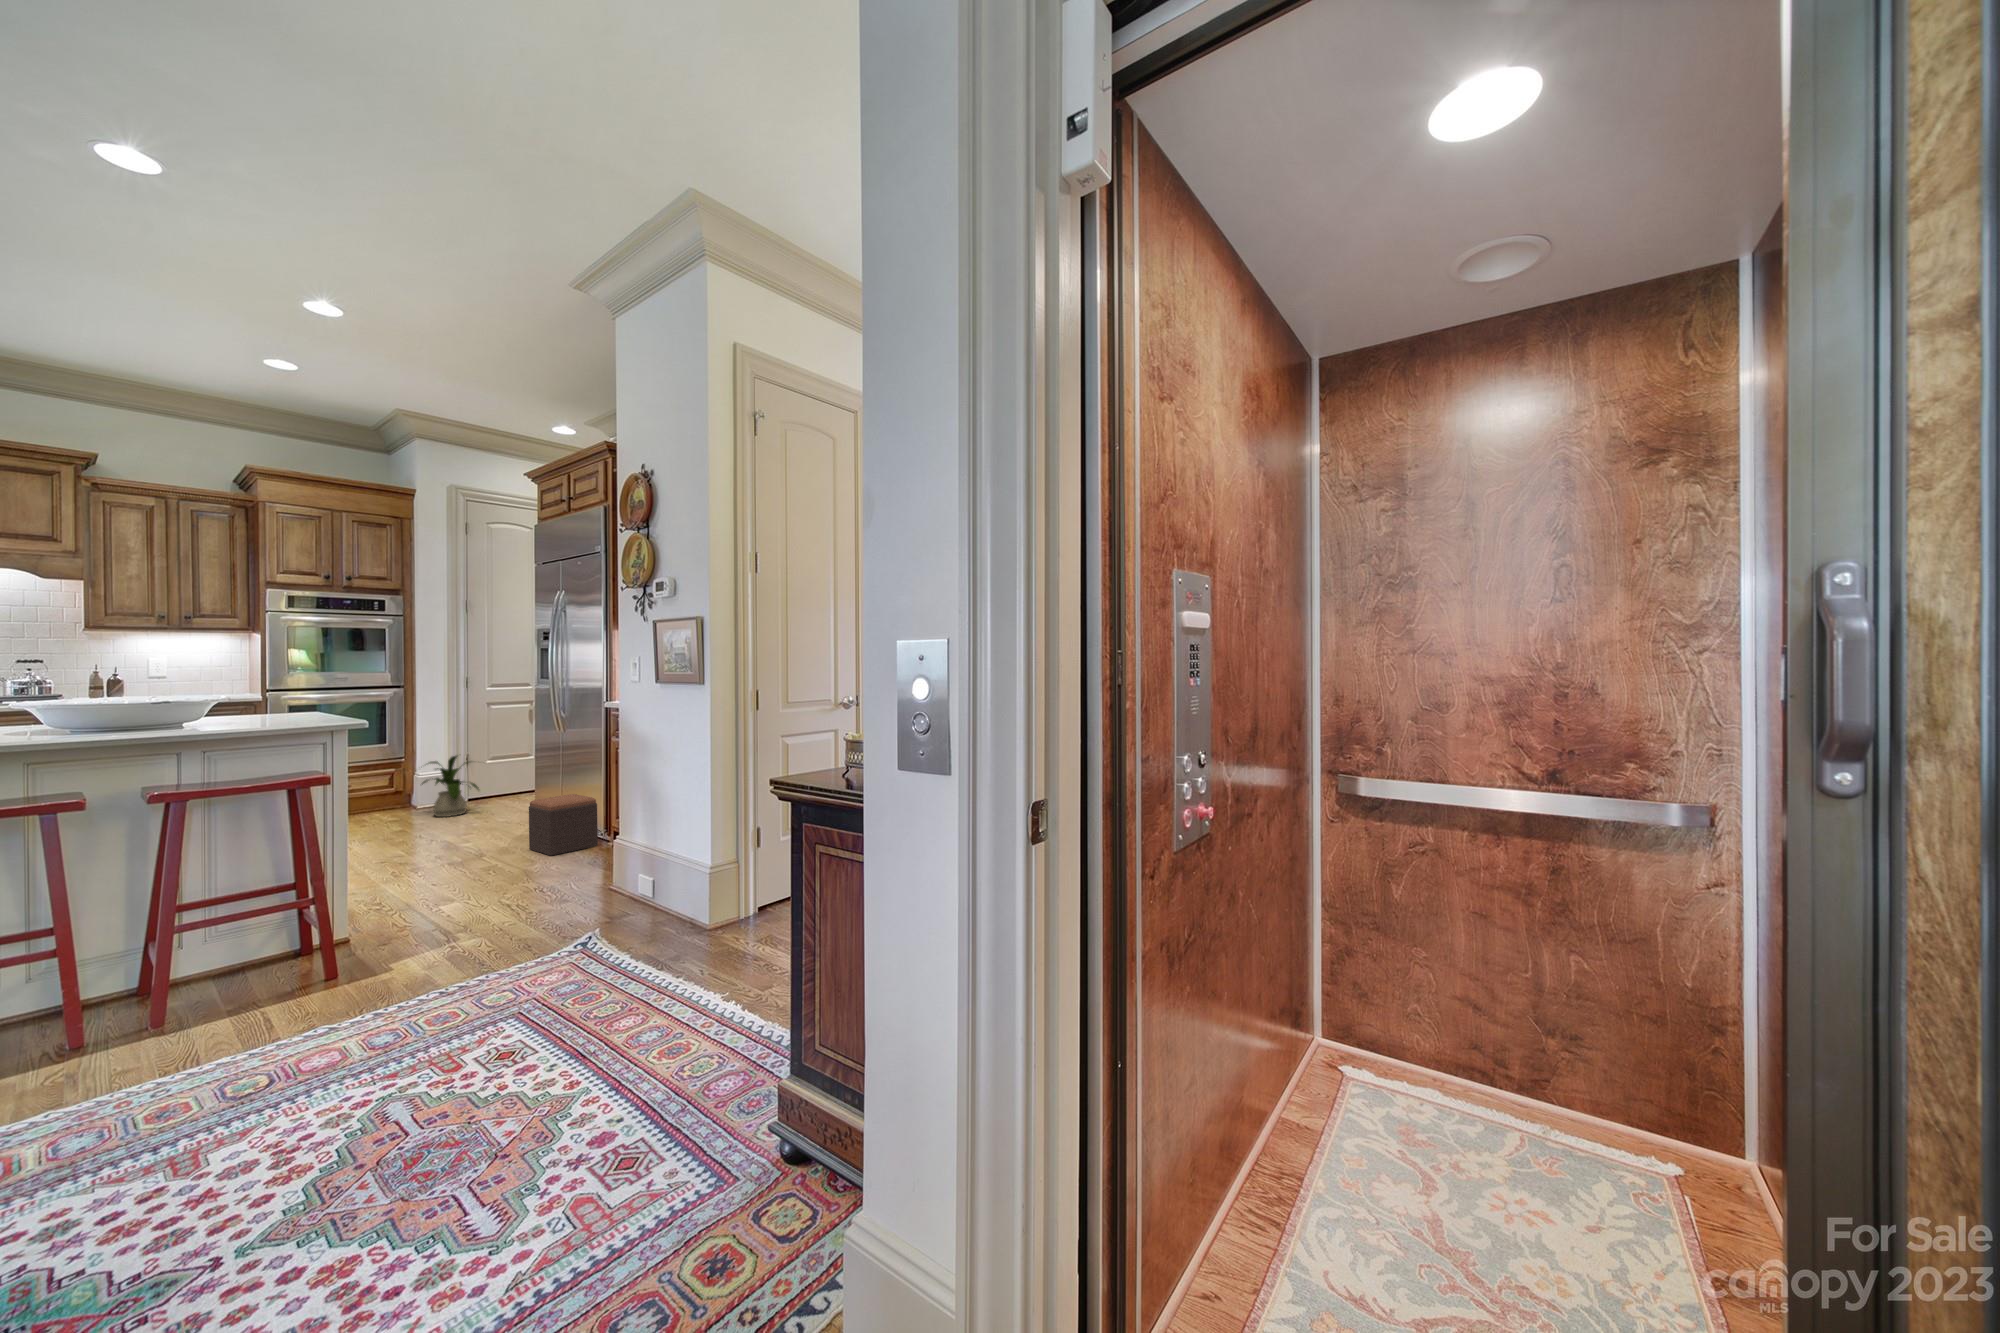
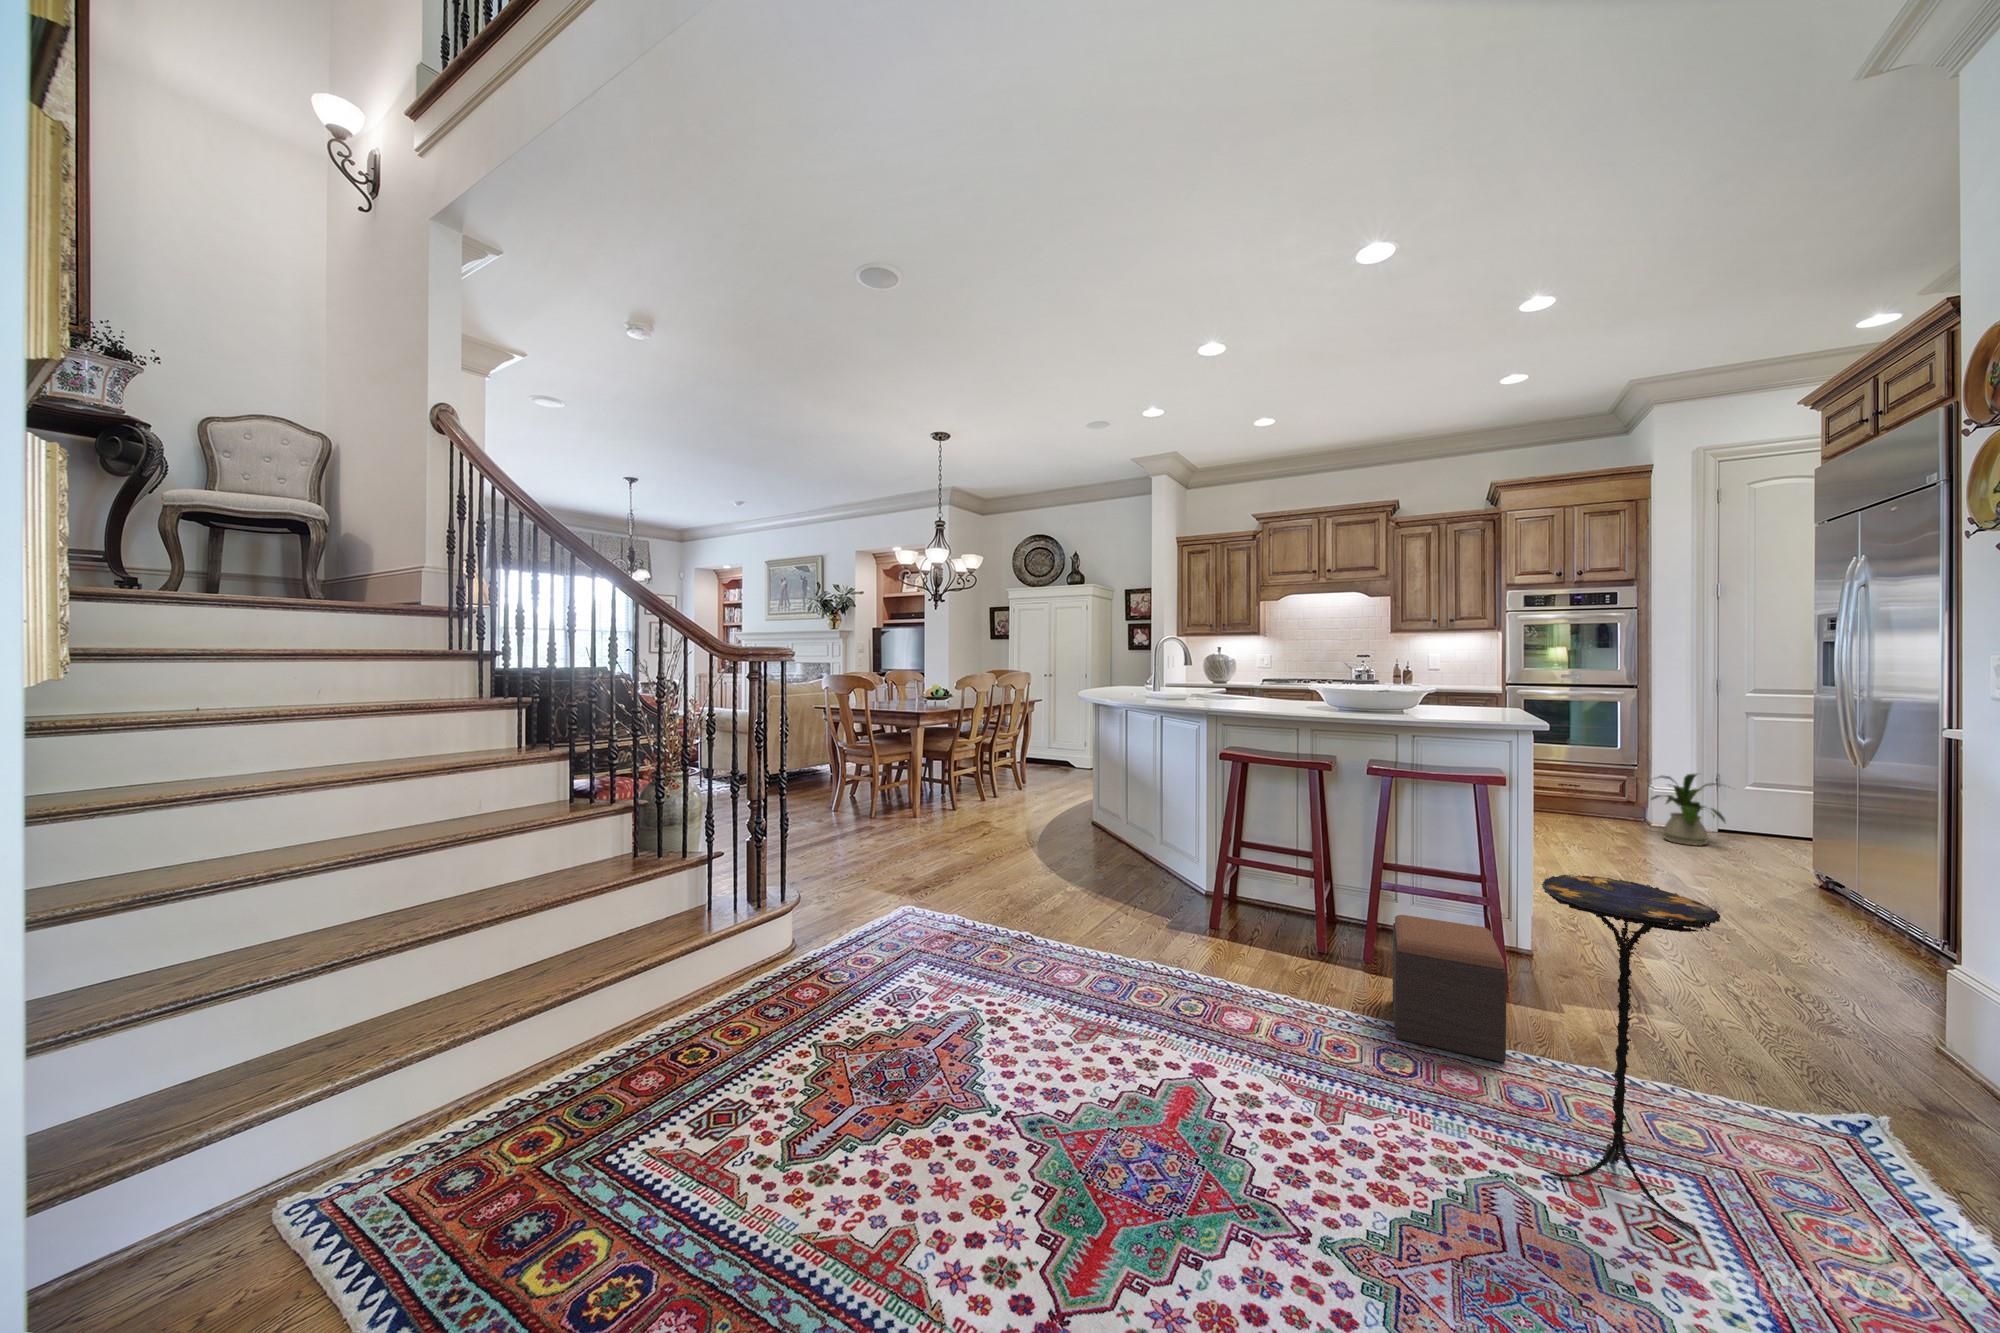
footstool: present [529,794,598,856] -> present [1393,915,1507,1062]
side table: none [406,823,528,1073] -> present [1542,875,1721,1235]

